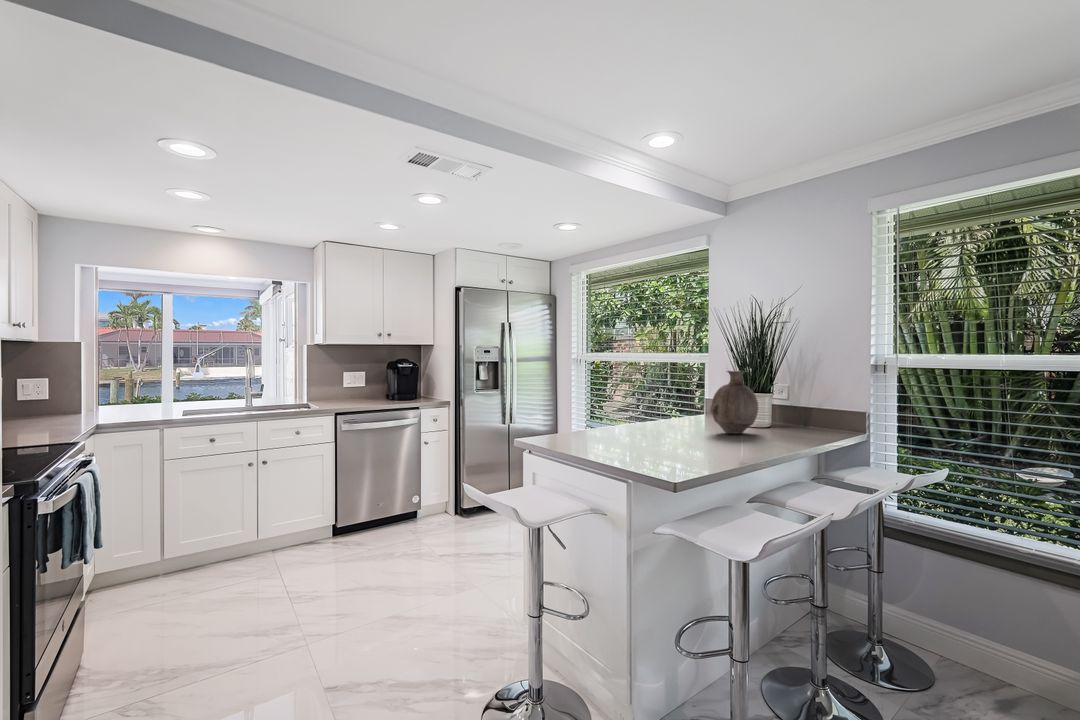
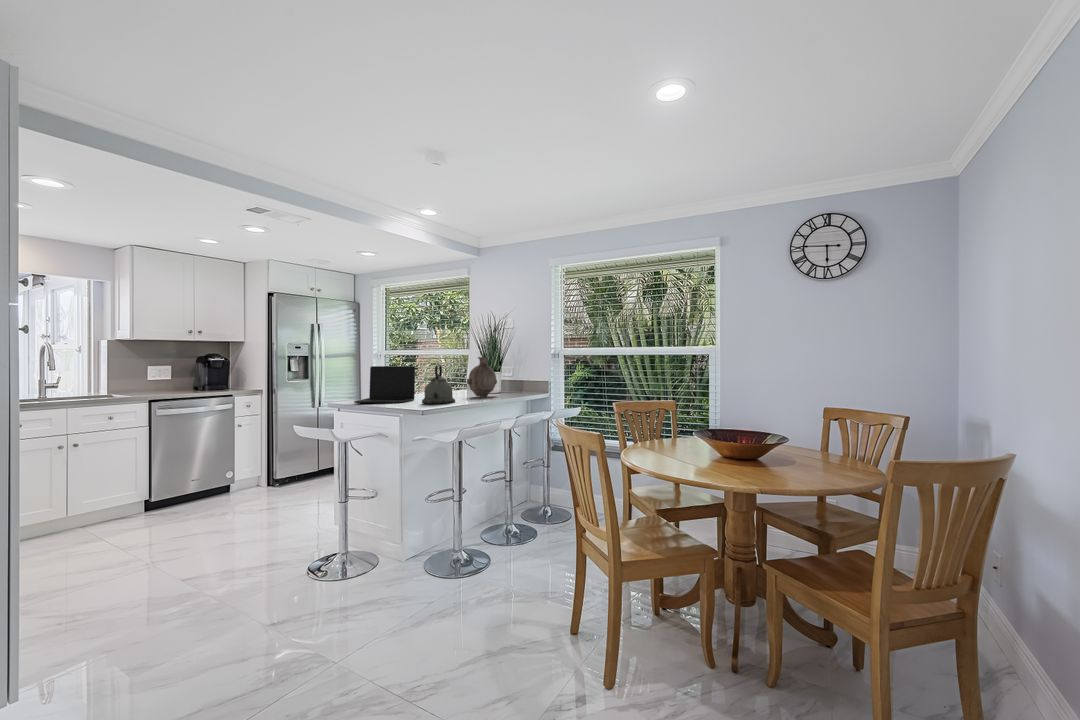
laptop: none [544,382,629,442] -> present [354,366,415,403]
kettle: none [644,387,699,454] -> present [422,365,455,404]

